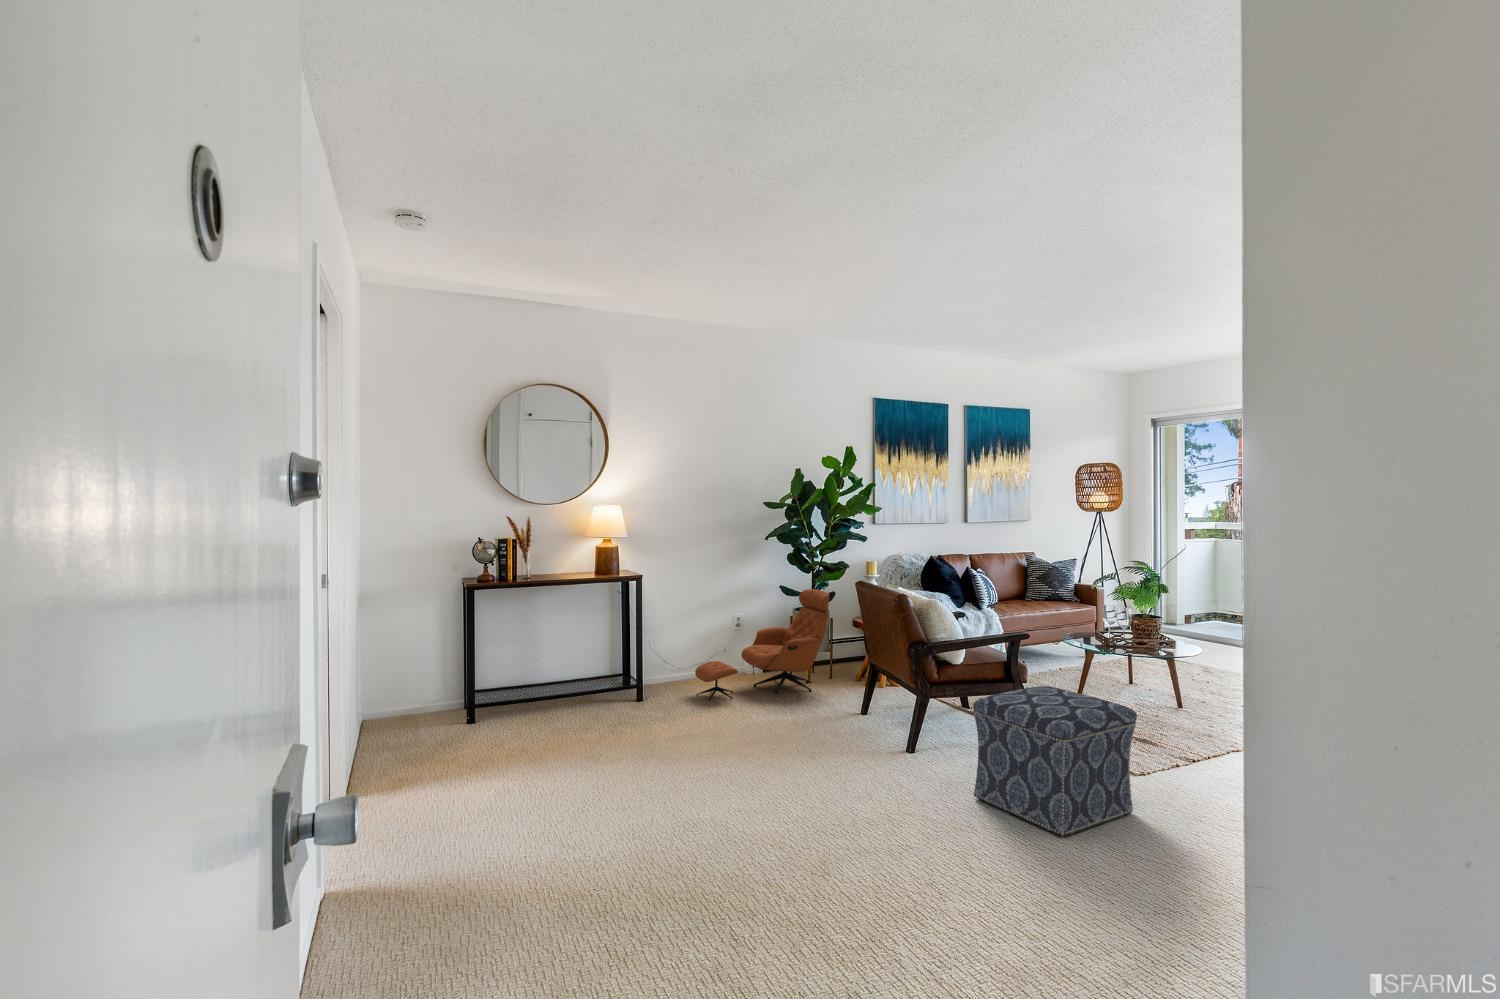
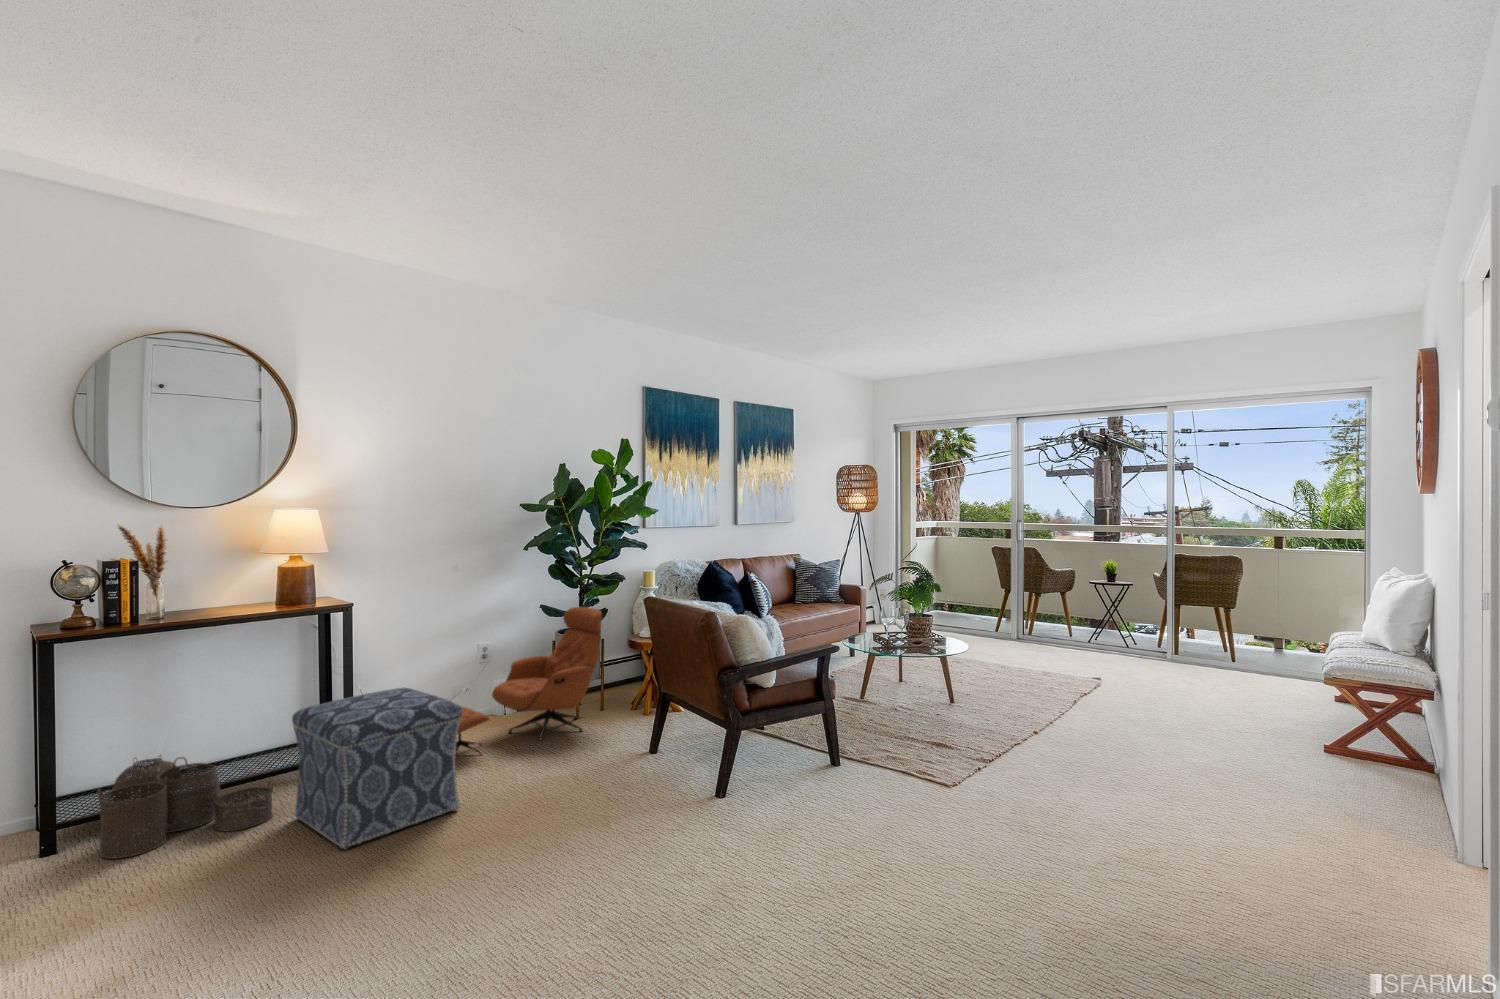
woven basket: none [497,671,594,731] -> present [97,757,273,859]
ottoman: present [973,686,1137,837] -> present [292,688,462,849]

